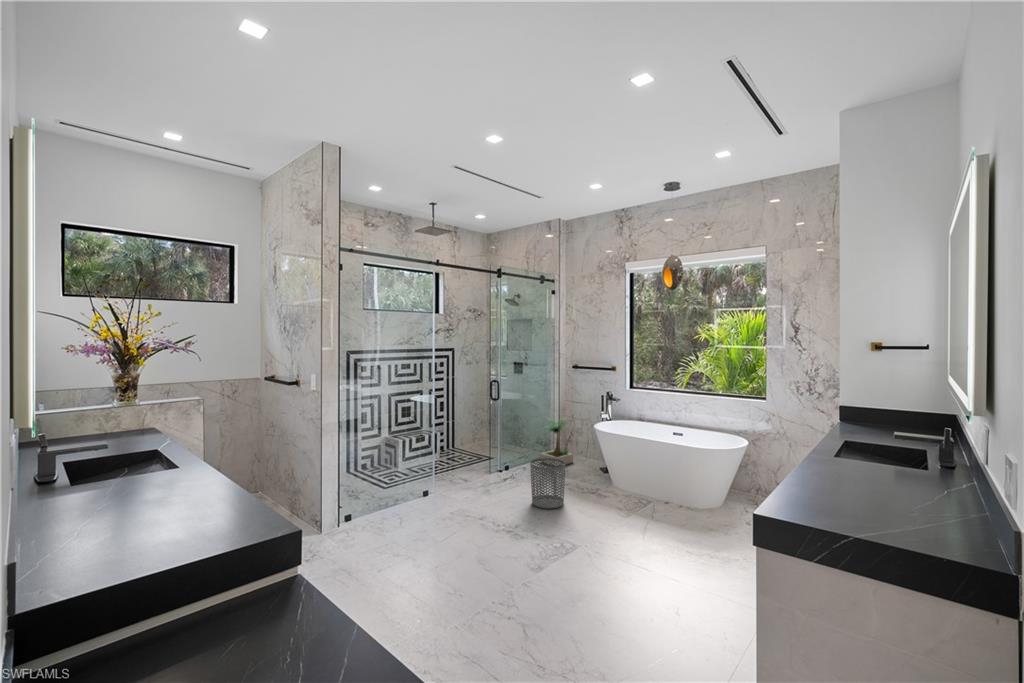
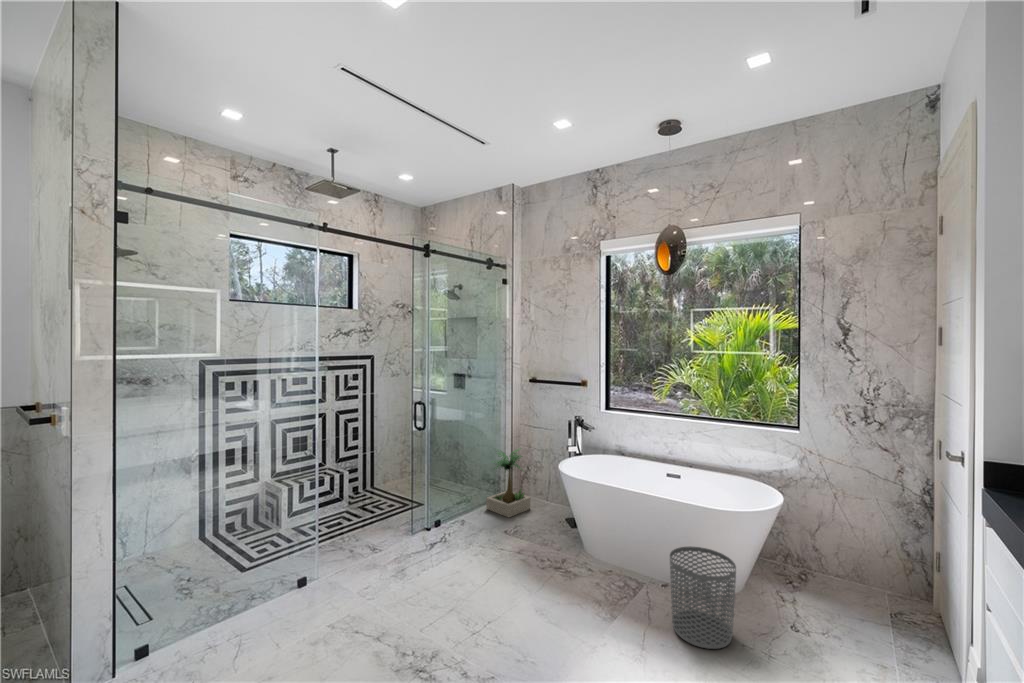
waste bin: present [530,458,565,509] -> present [670,546,736,649]

